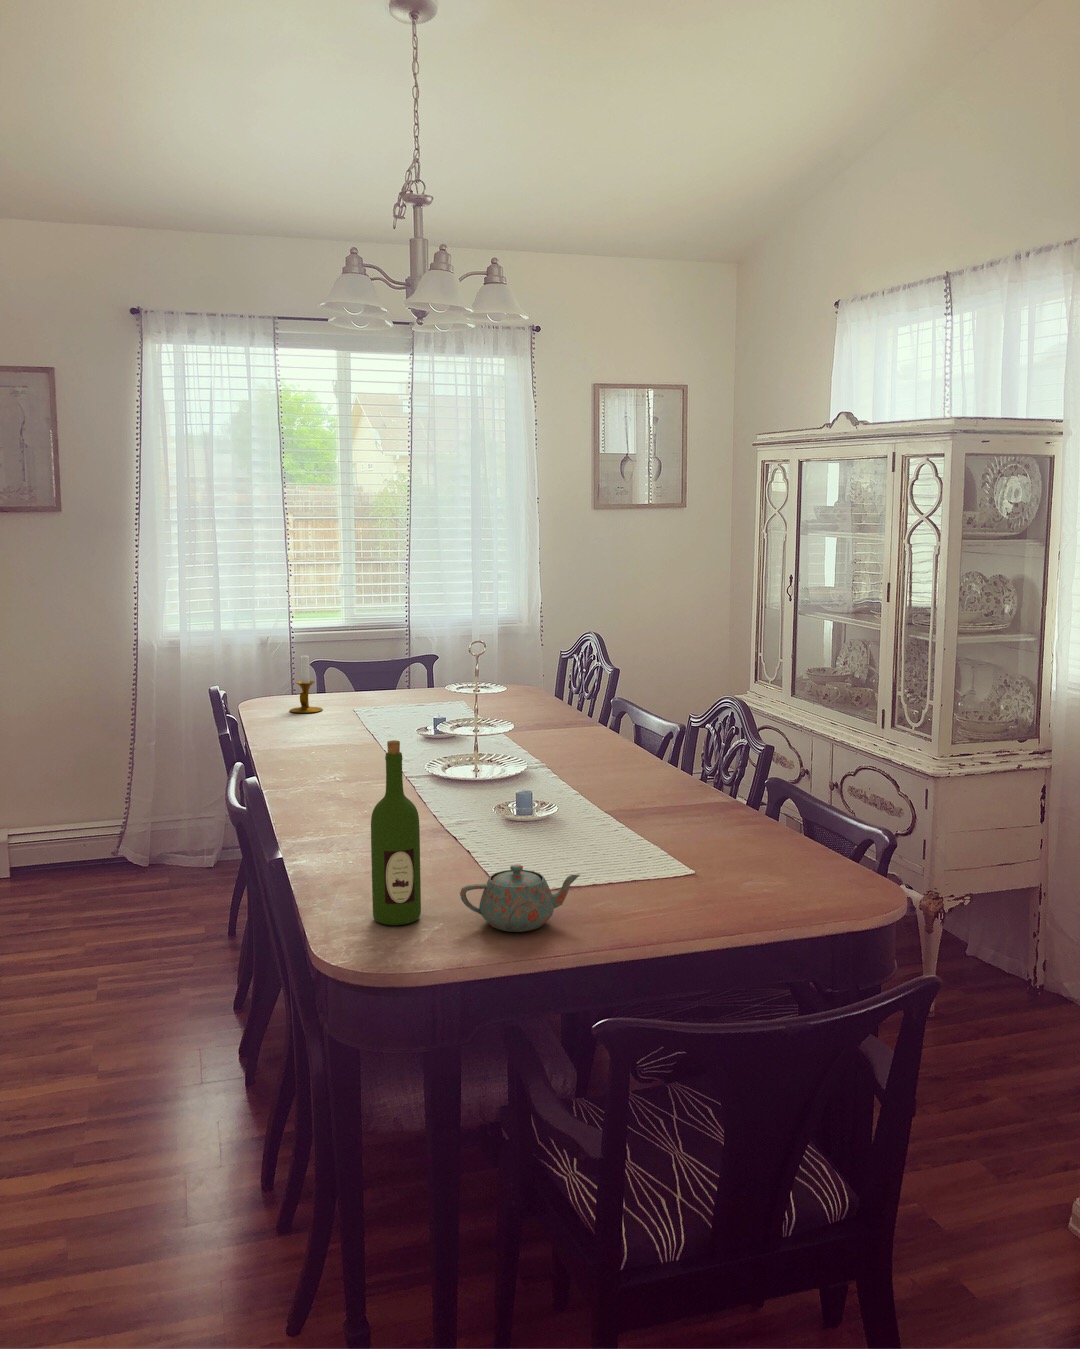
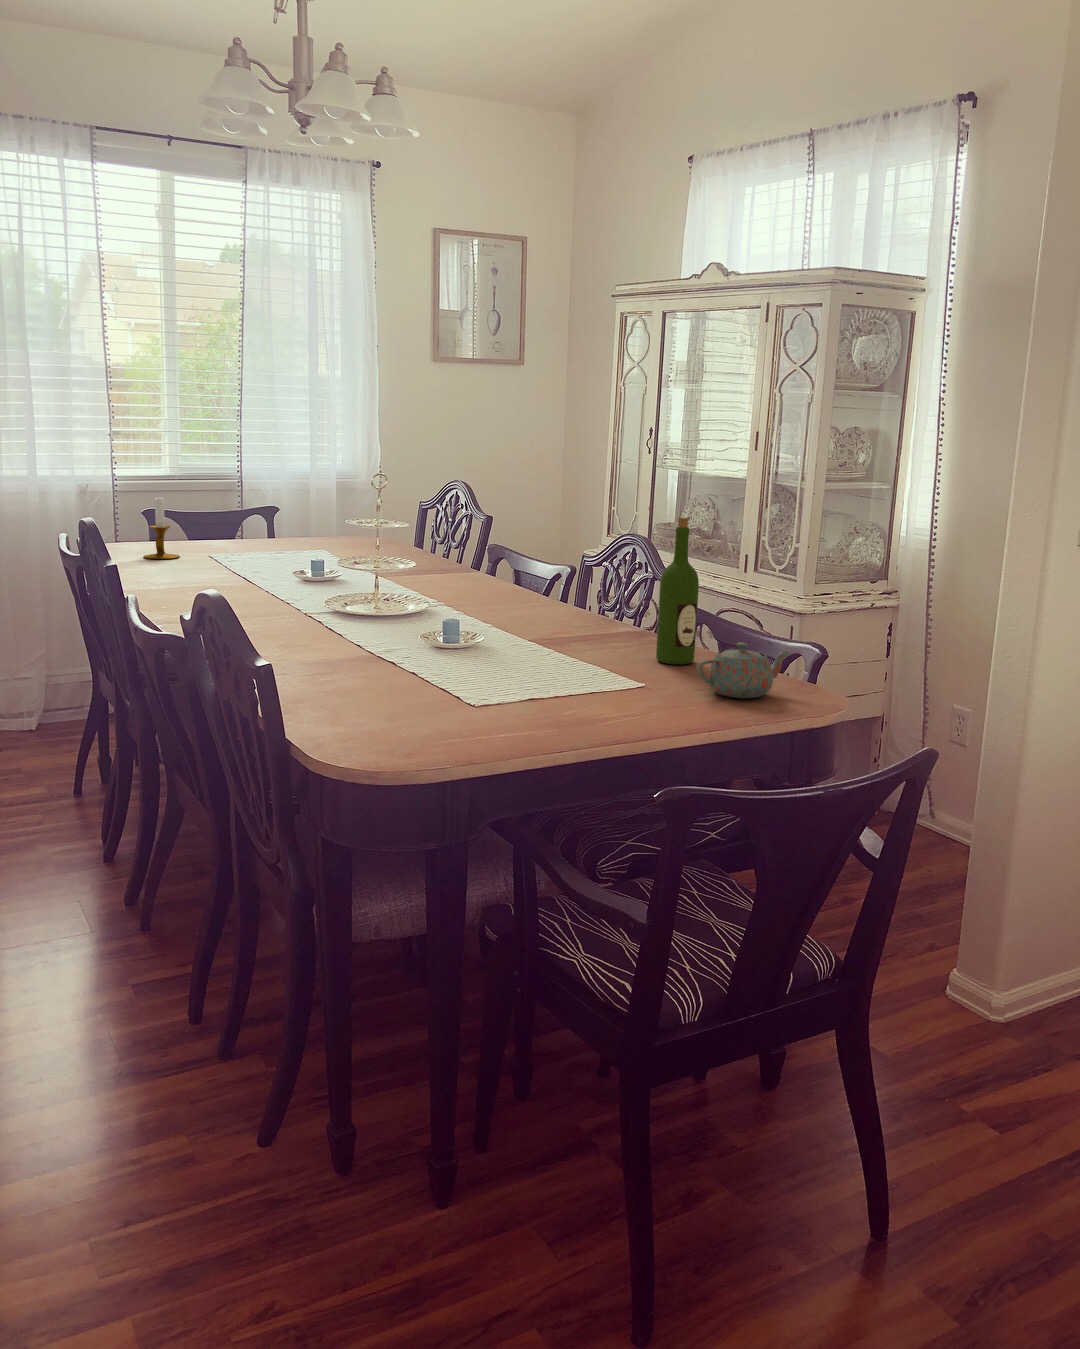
wine bottle: present [371,740,421,925] -> present [656,518,699,664]
teapot: present [460,865,580,932] -> present [696,643,790,698]

